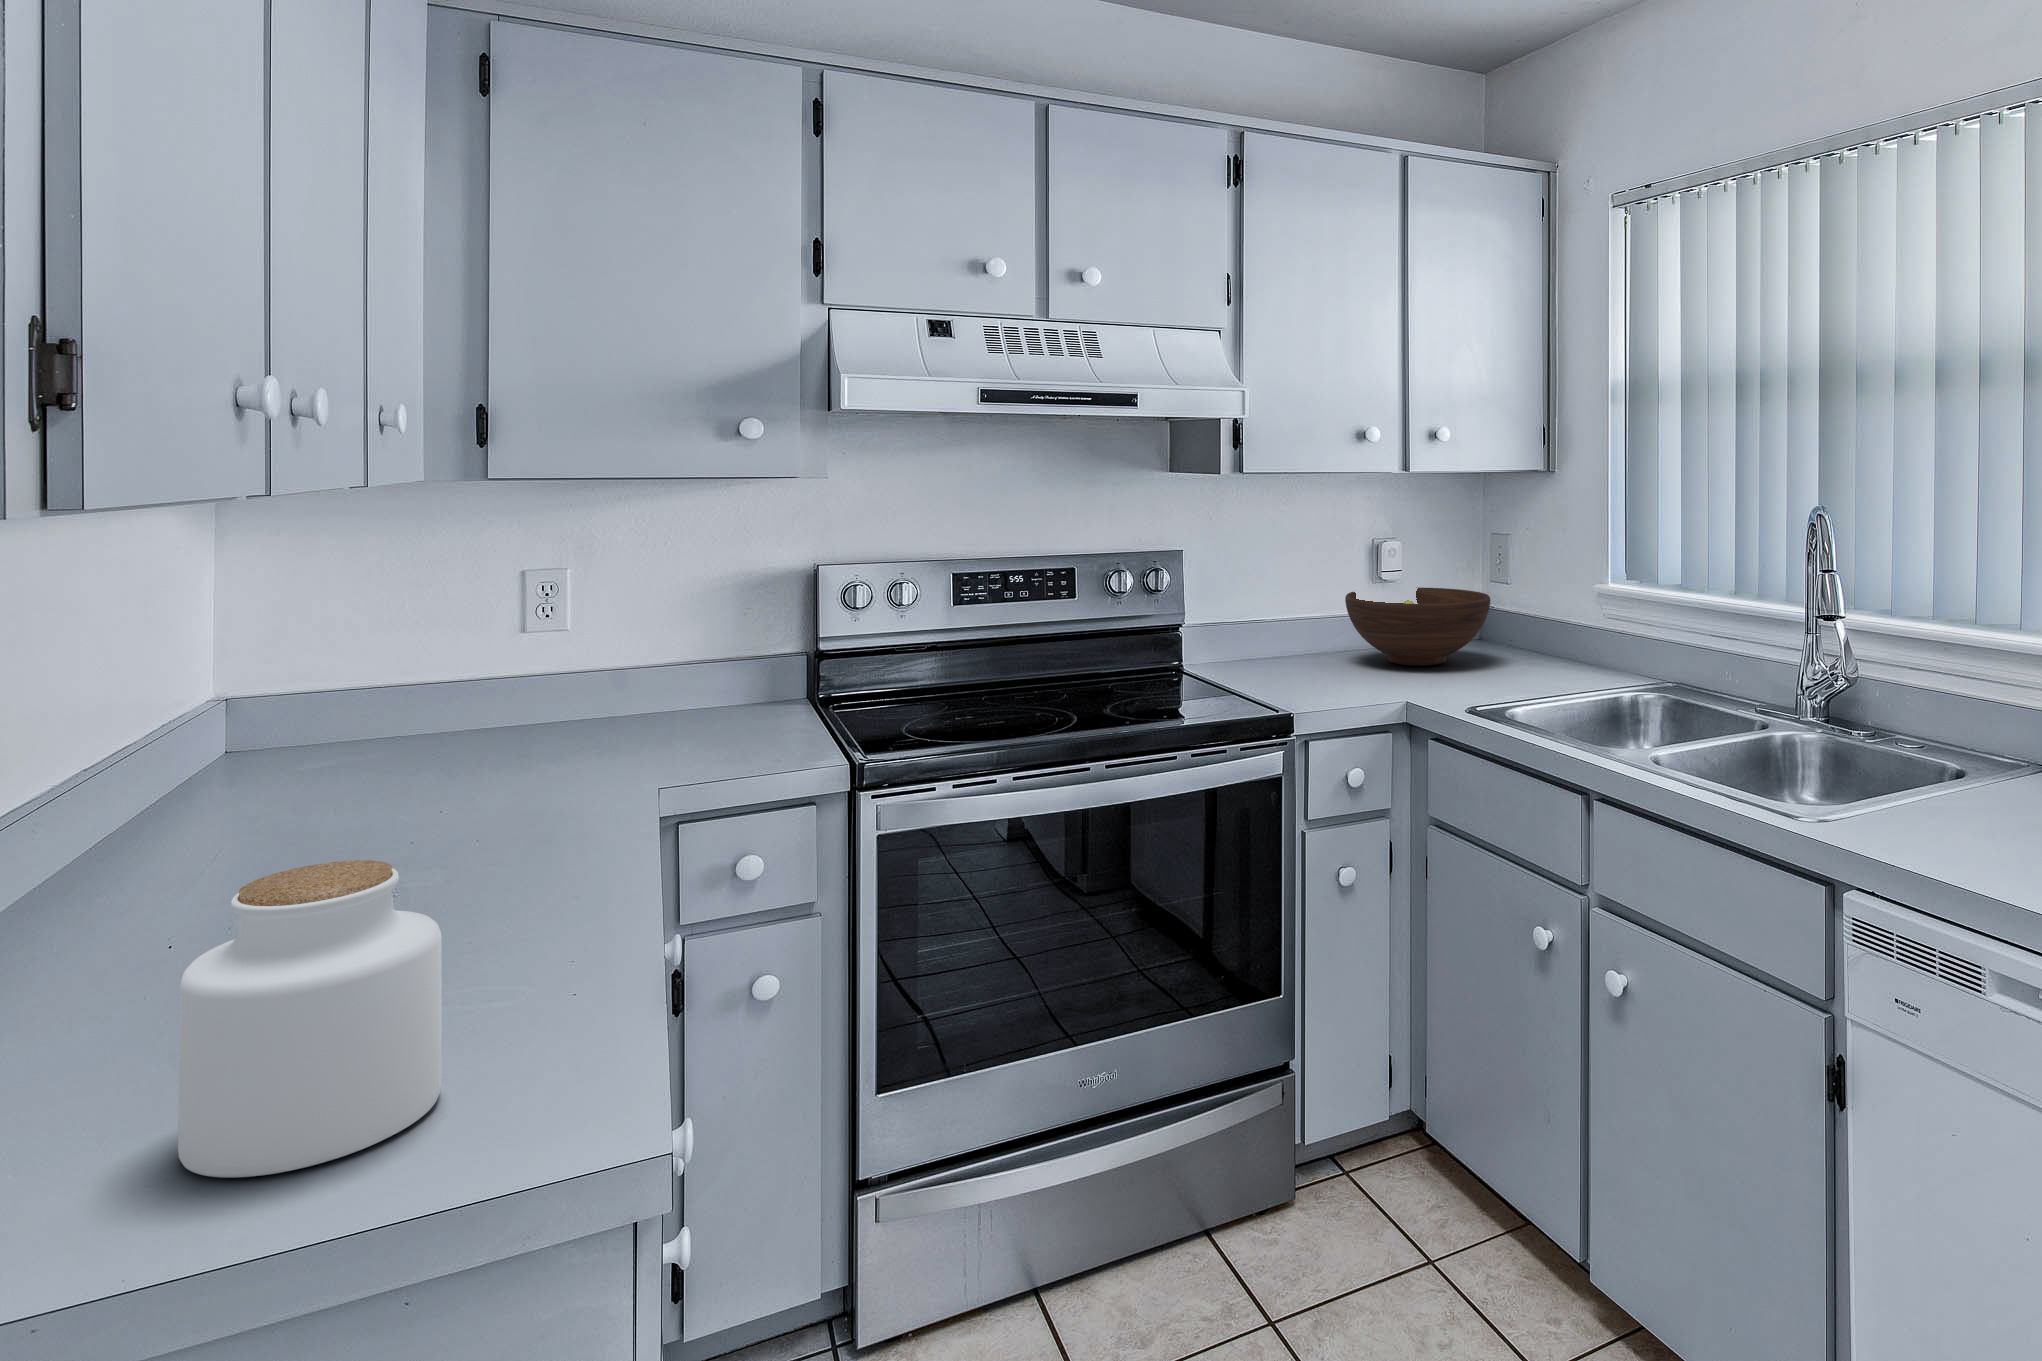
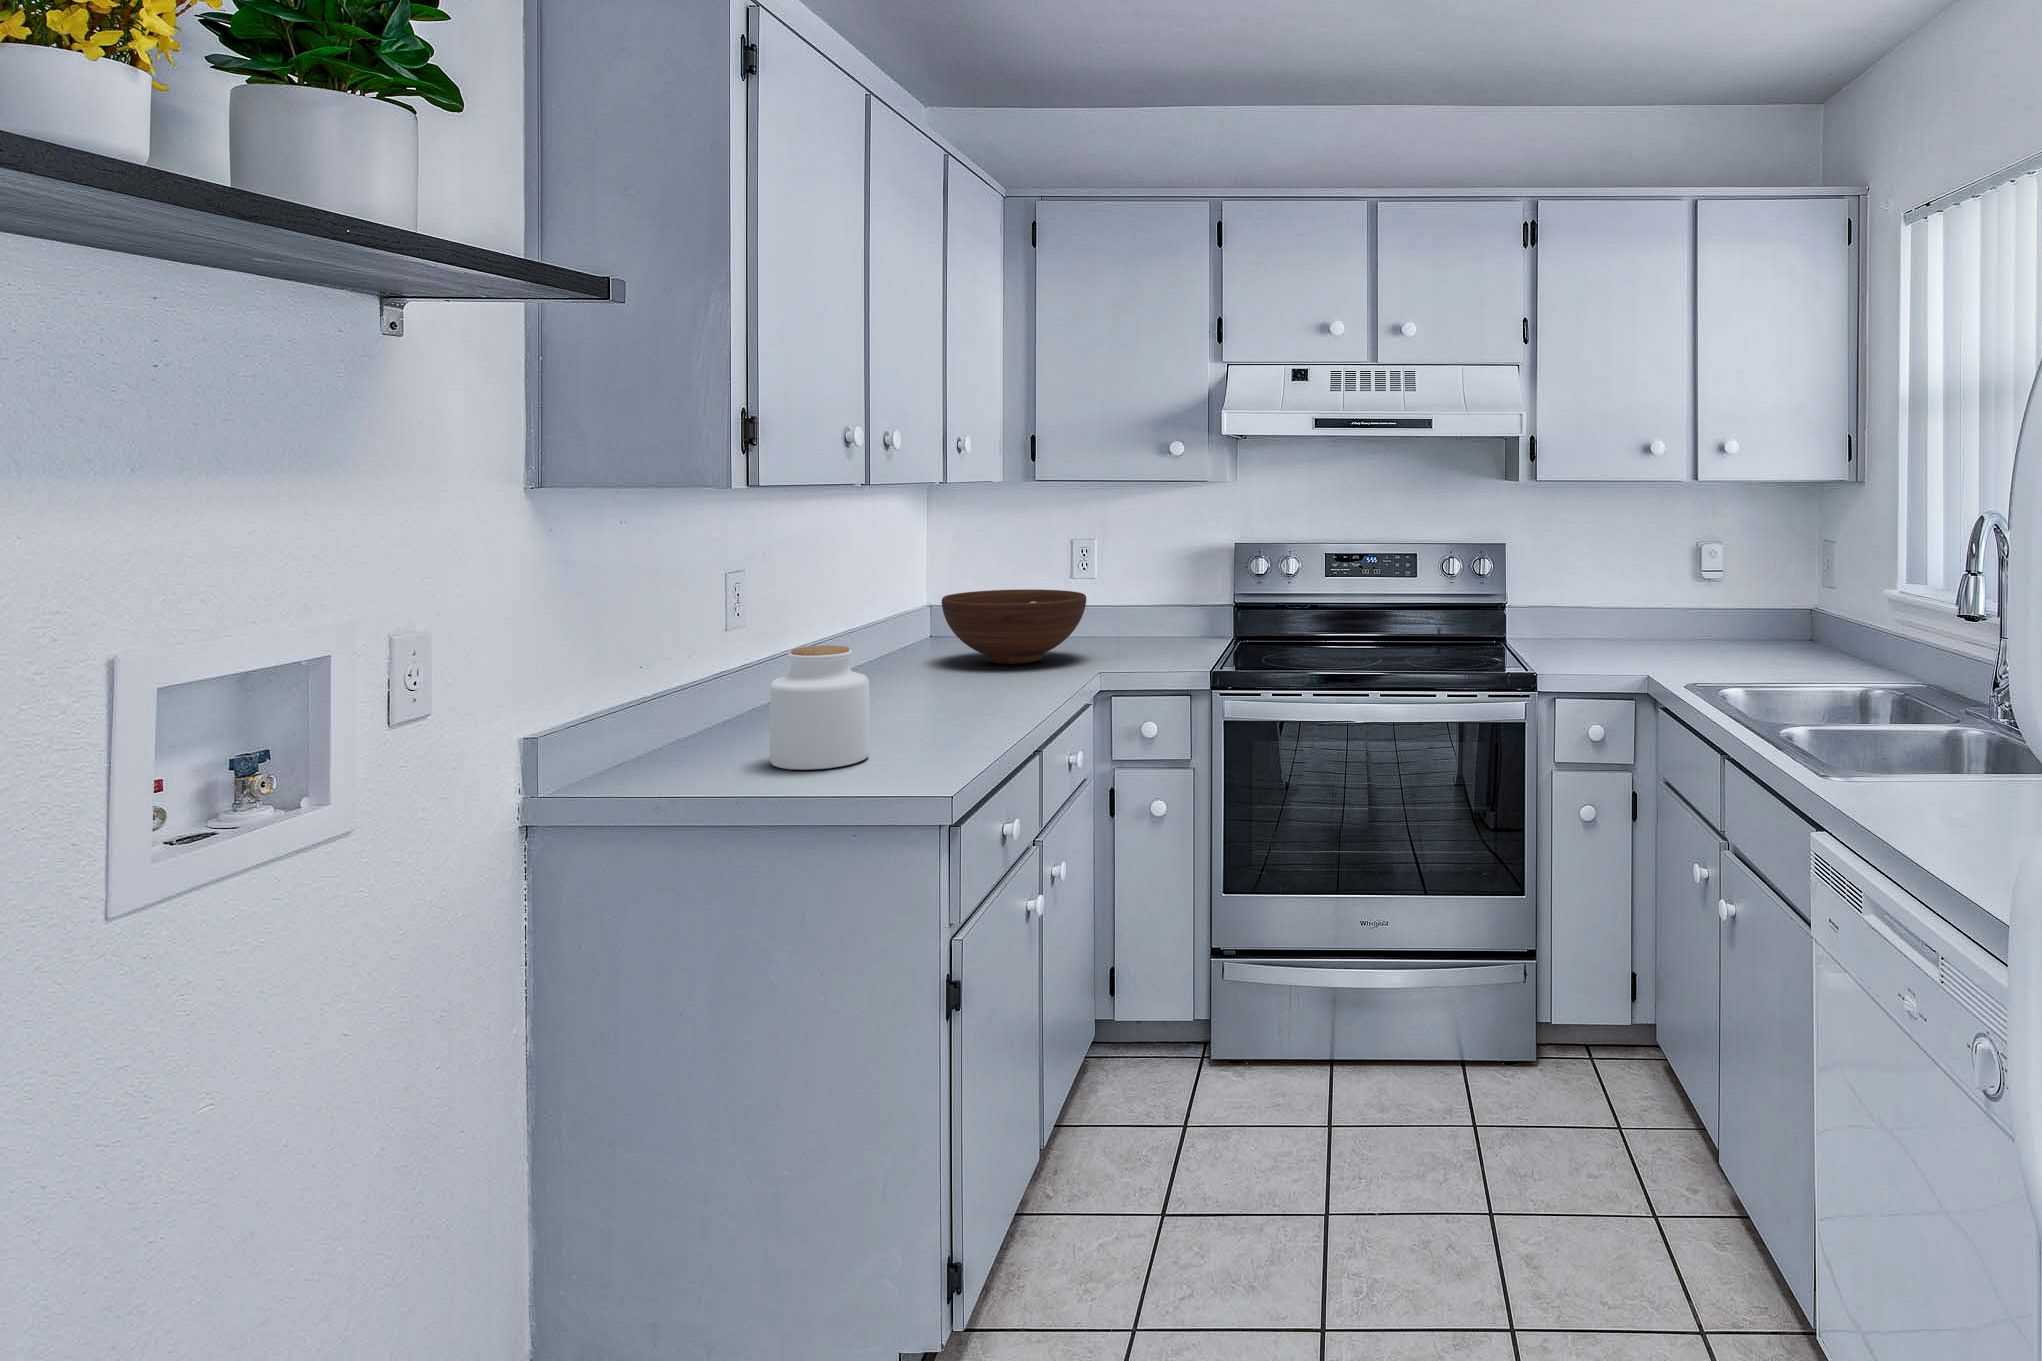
fruit bowl: present [1345,587,1490,666] -> present [942,589,1086,664]

